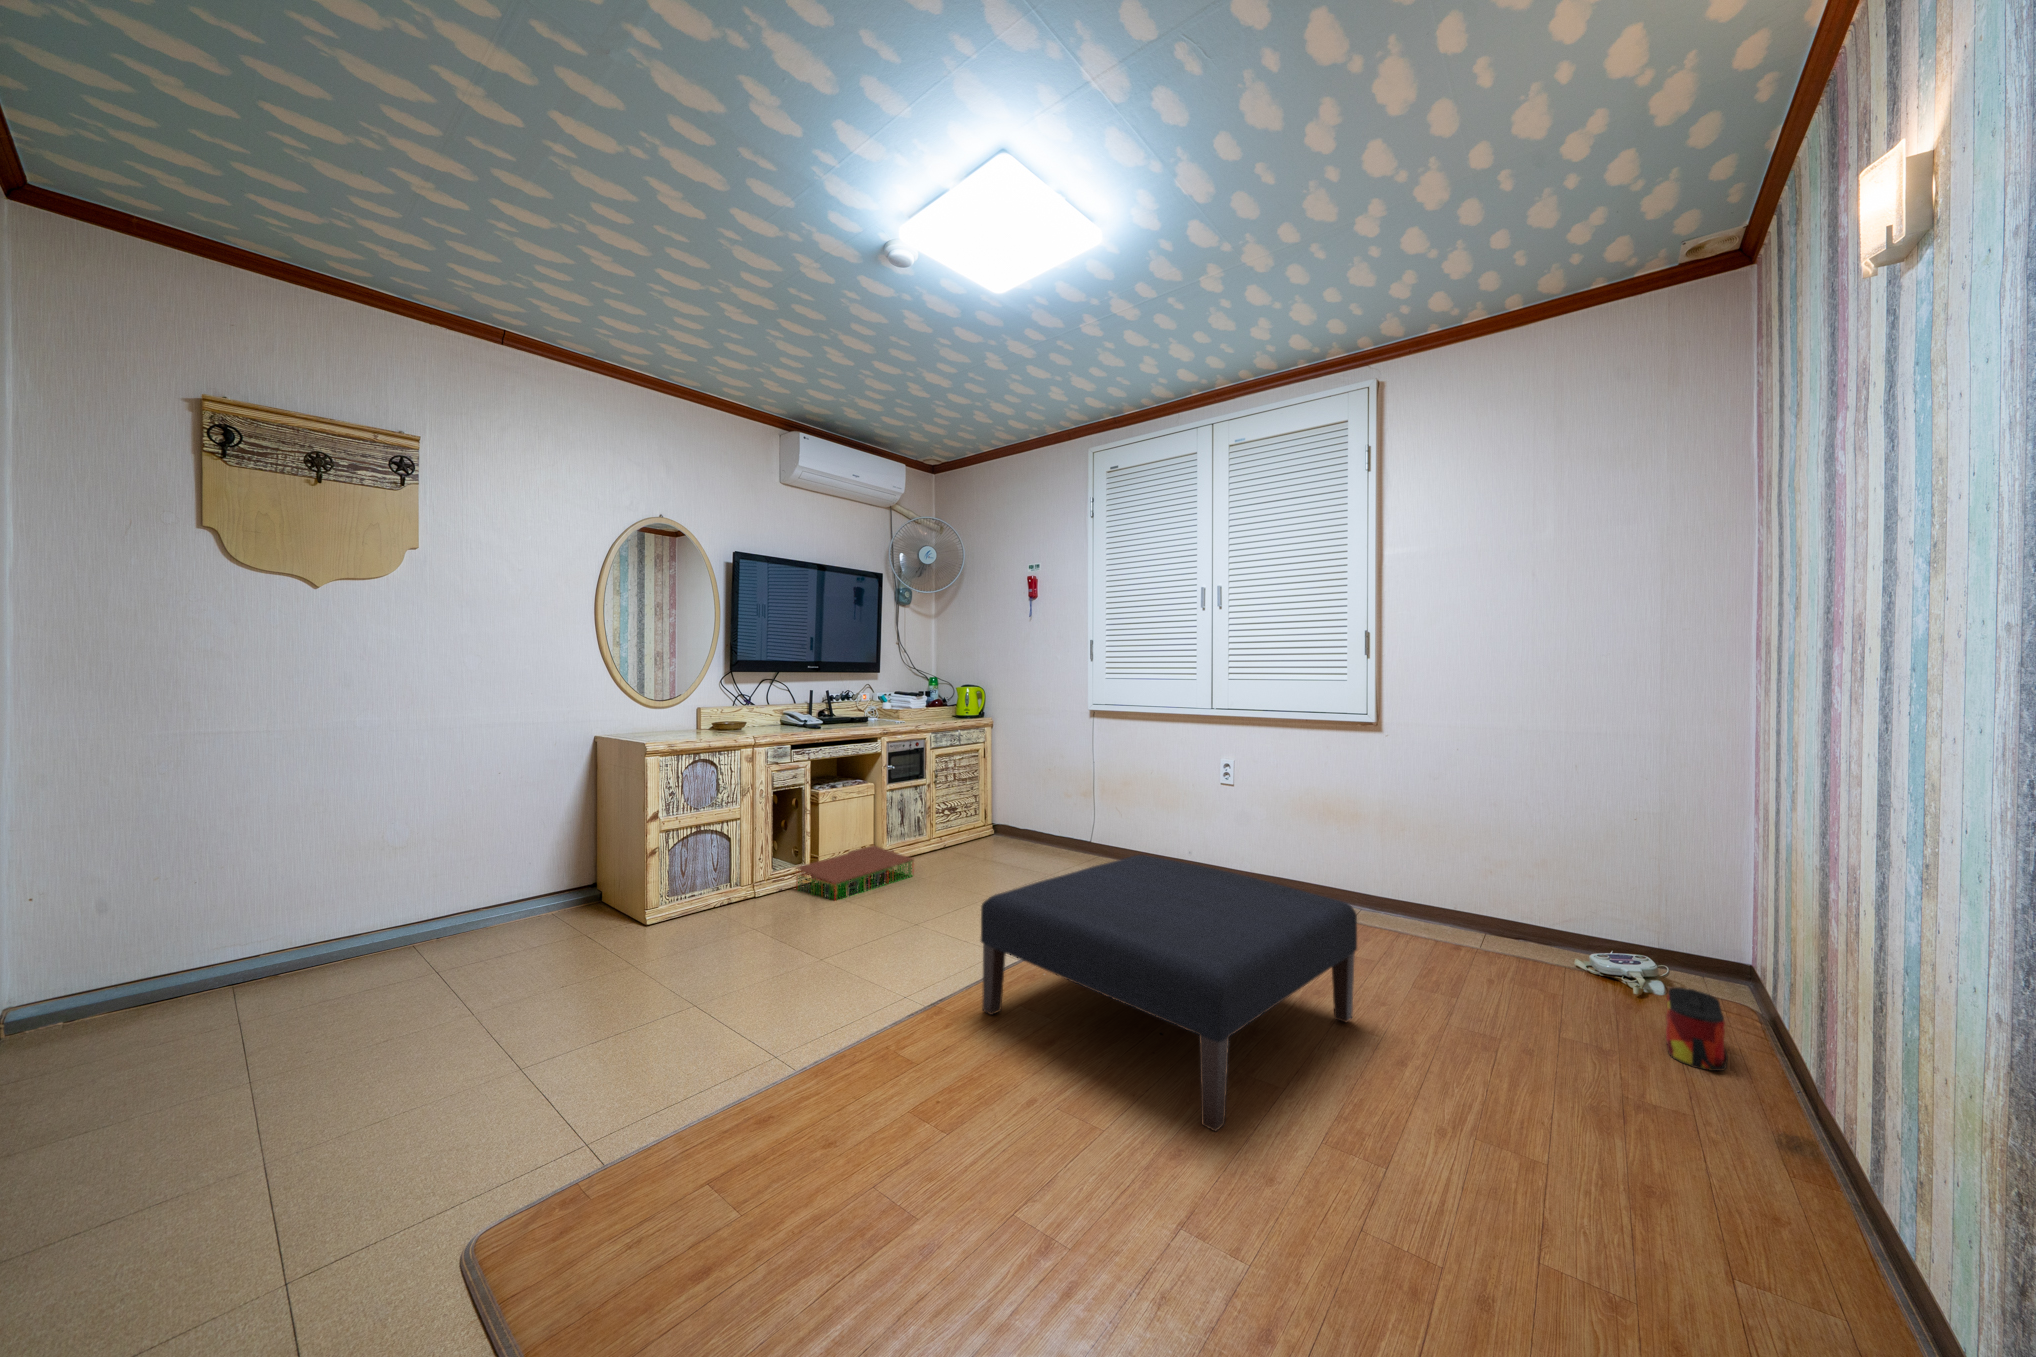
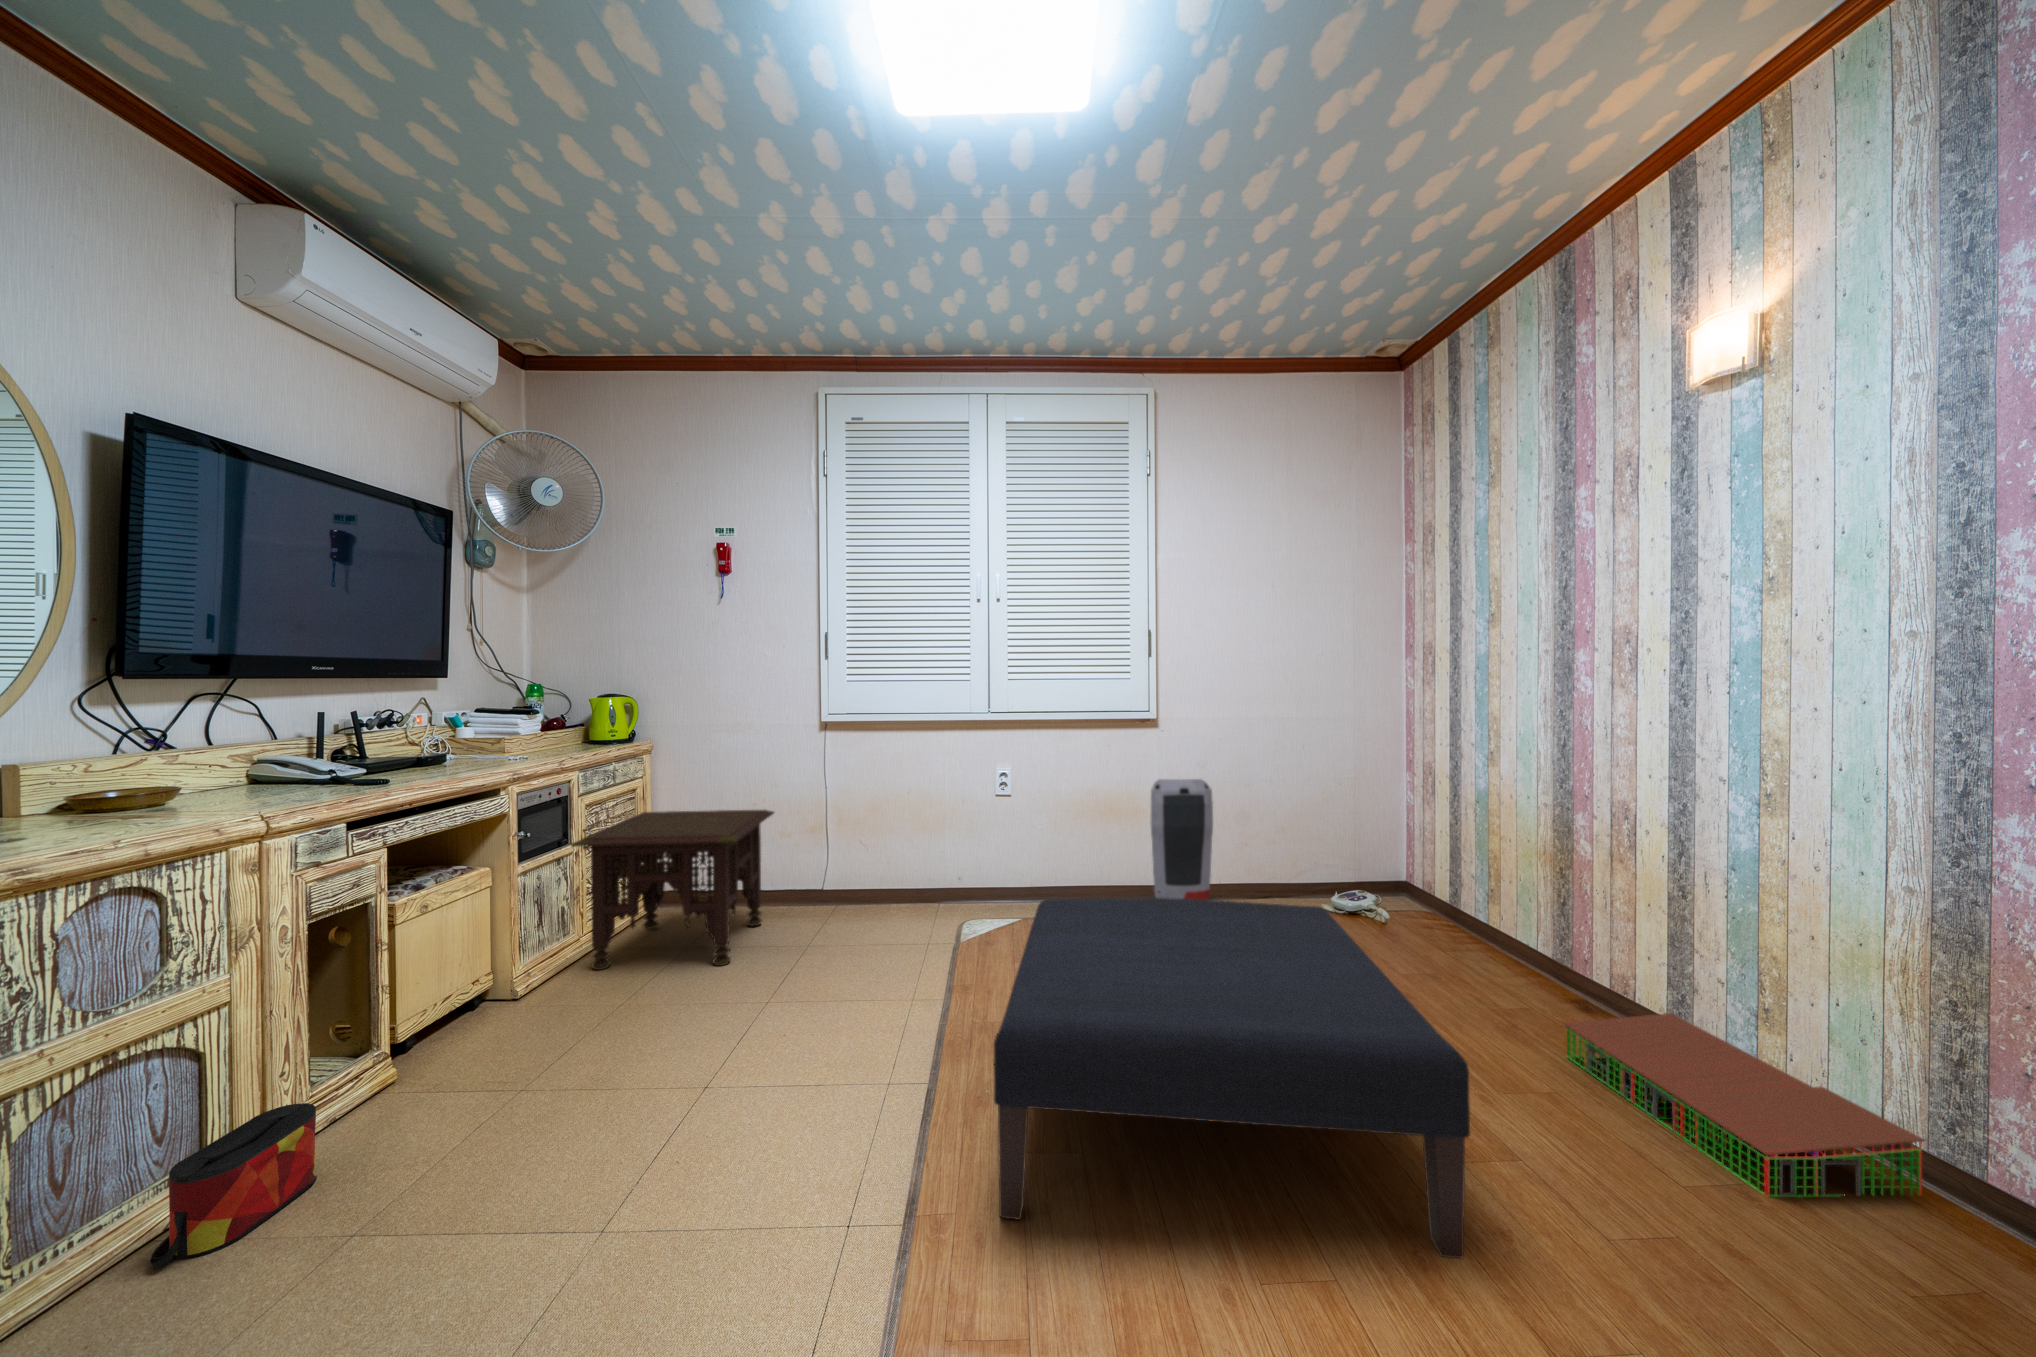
side table: none [919,766,1054,872] -> present [571,810,774,970]
air purifier: none [1362,788,1432,919] -> present [1150,779,1213,900]
storage bin: present [796,845,914,900] -> present [1564,1013,1926,1197]
bag: present [1666,988,1728,1071] -> present [150,1103,317,1269]

